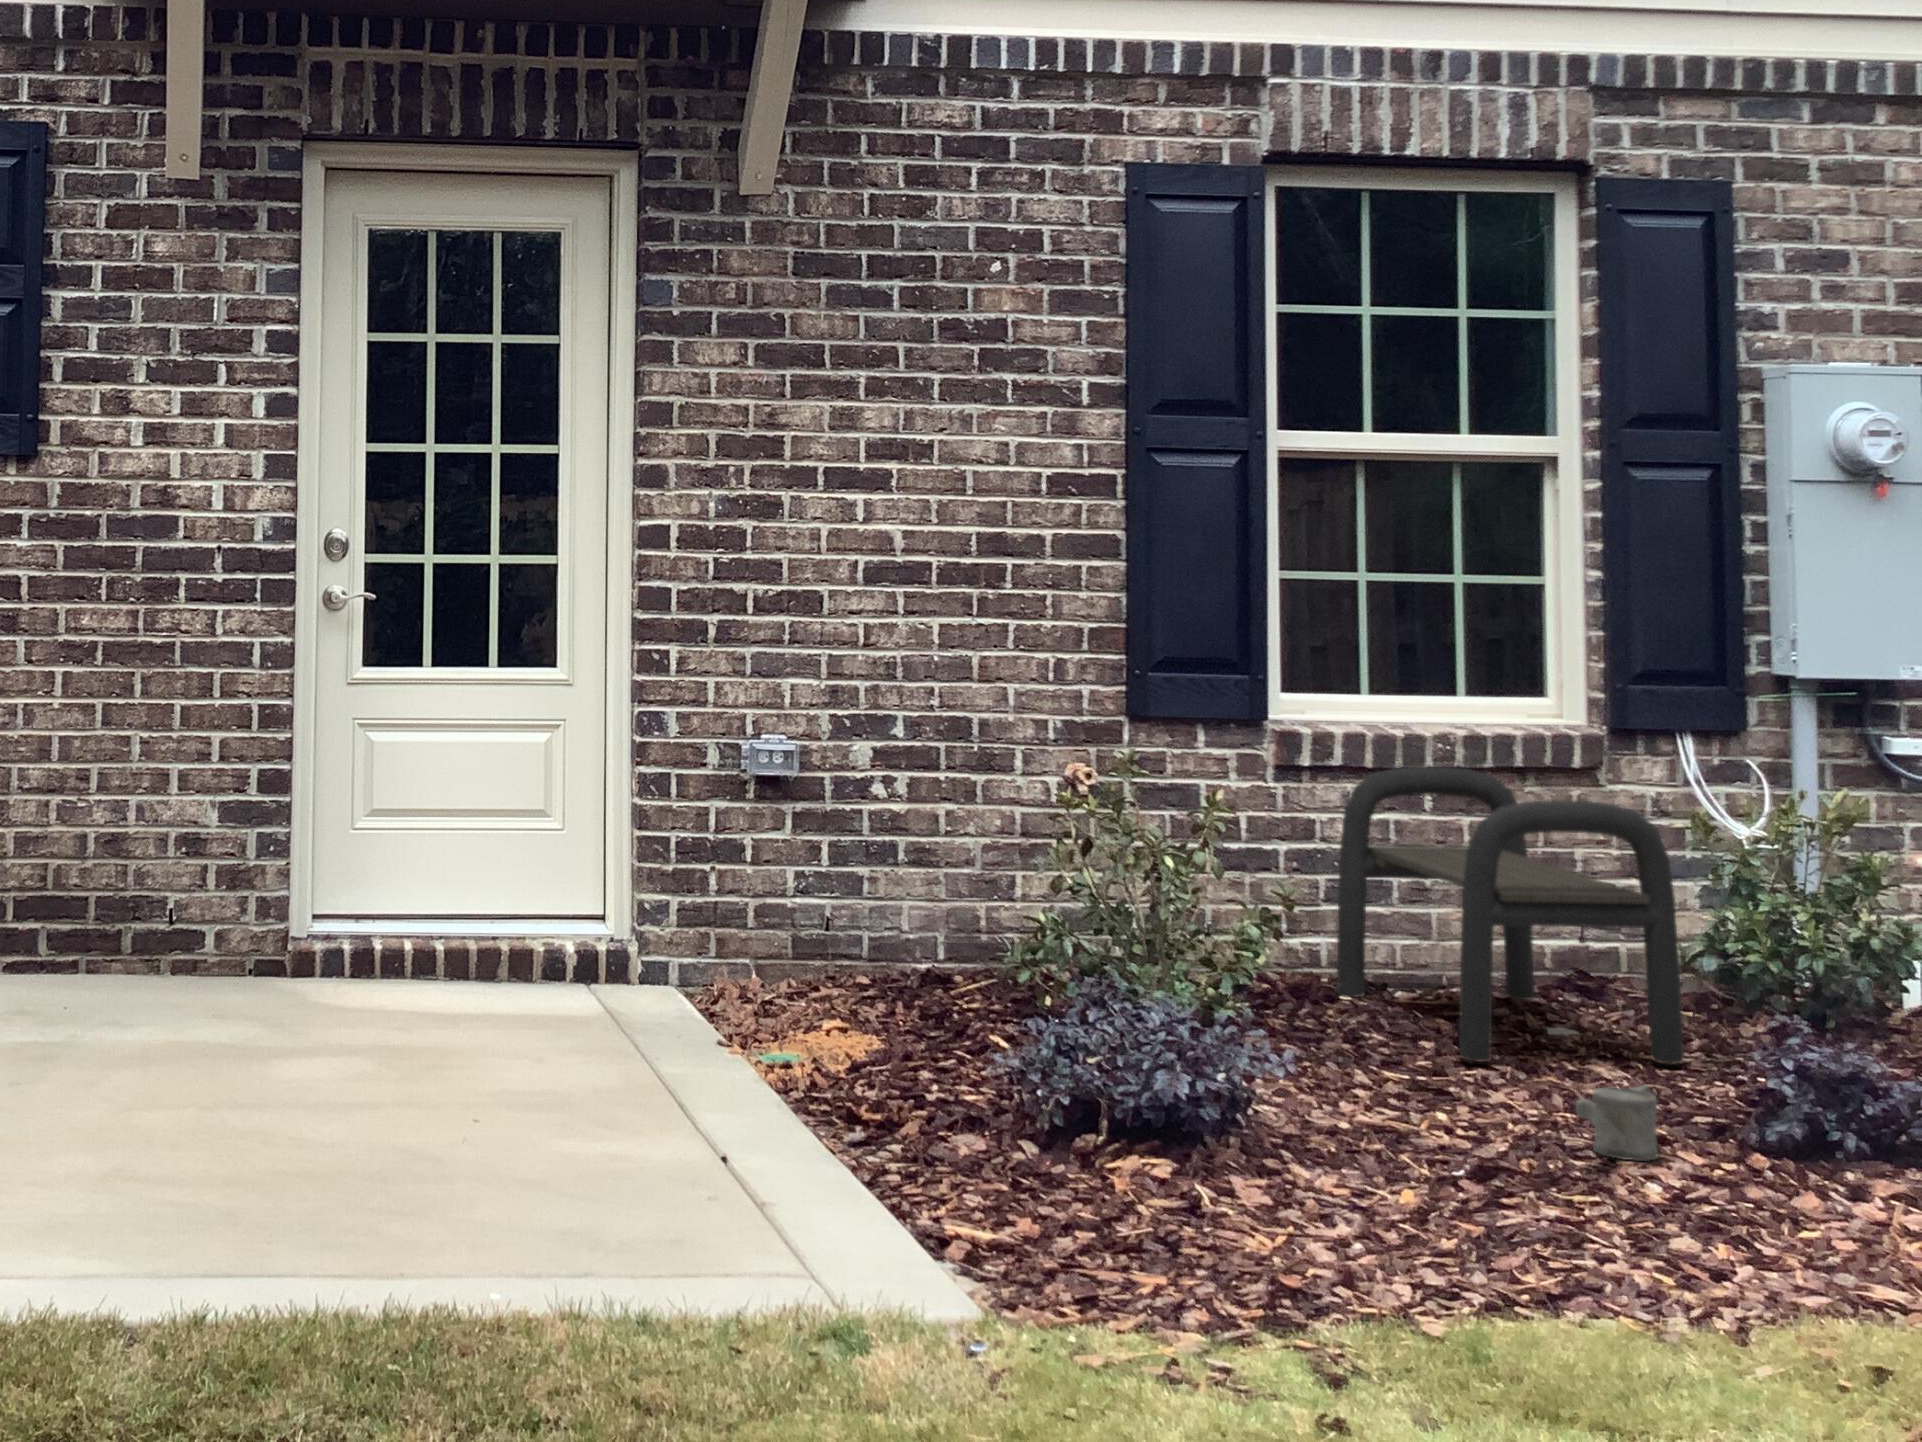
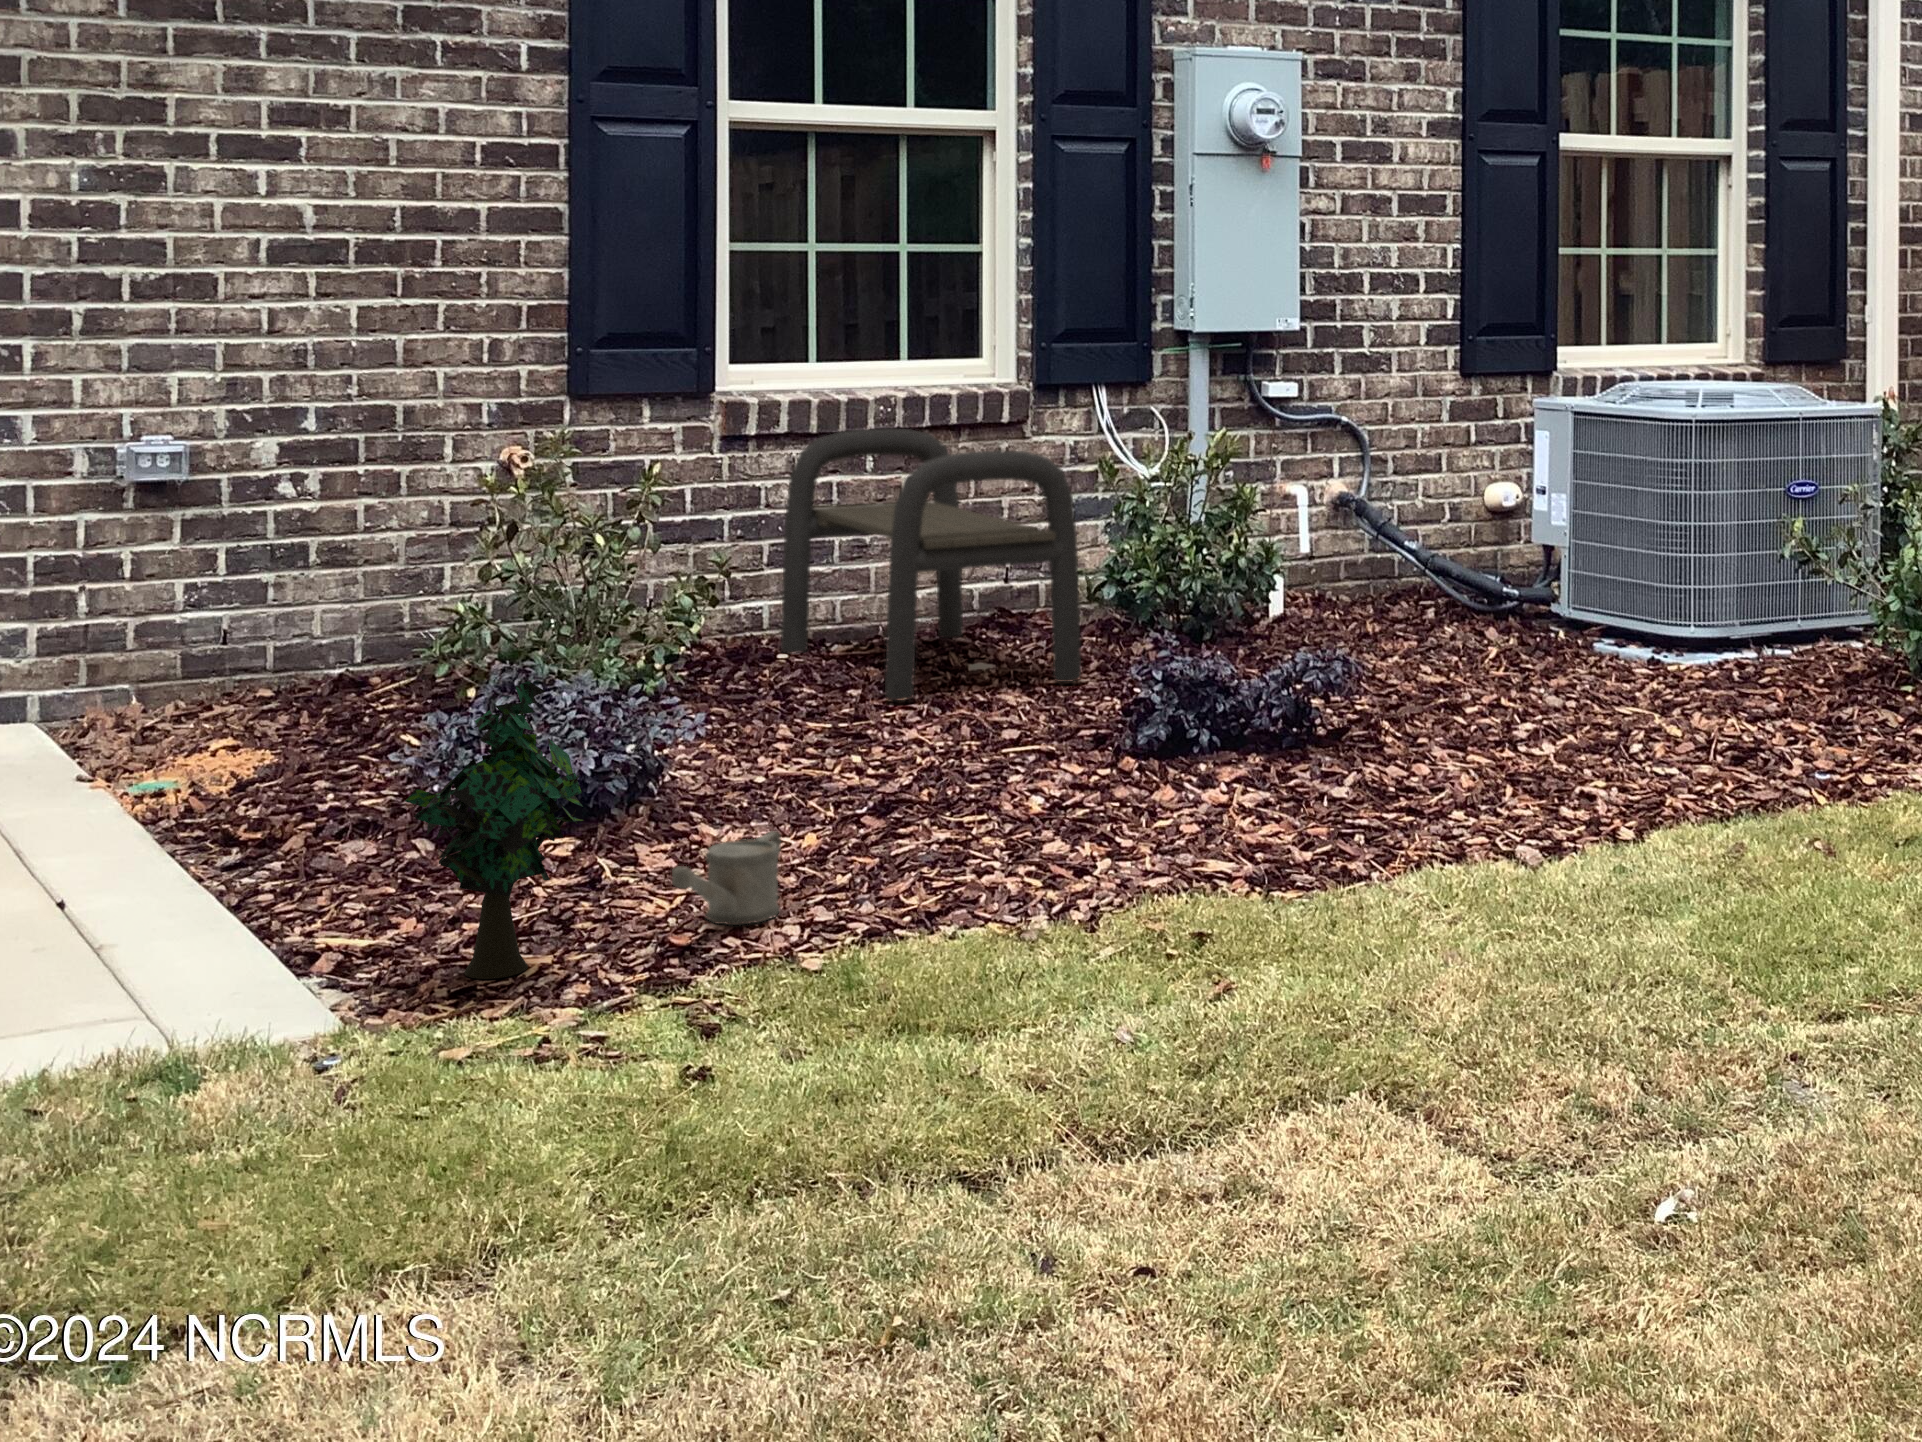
decorative plant: none [1035,1000,1197,1285] -> present [405,681,583,979]
watering can: present [1576,1085,1658,1161] -> present [672,831,781,925]

